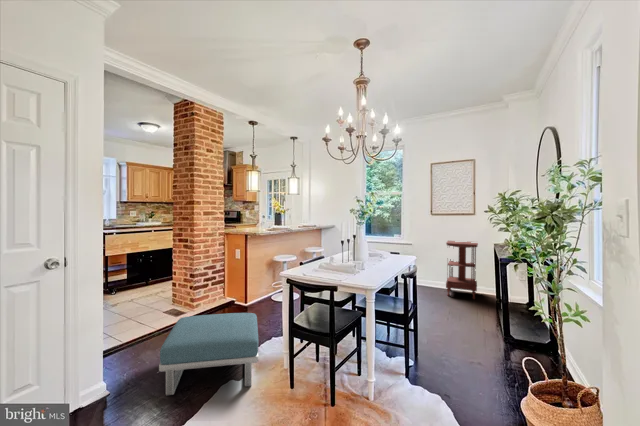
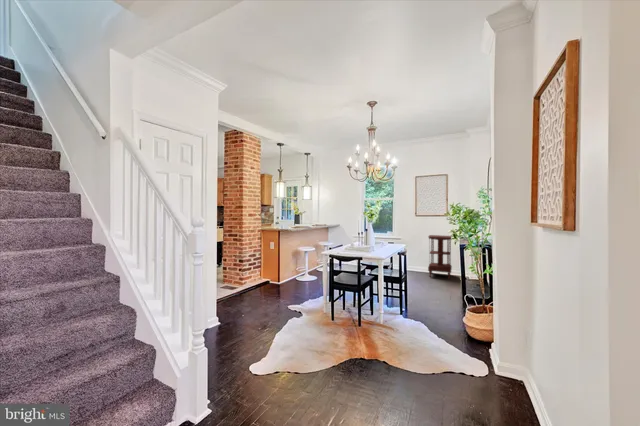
footstool: present [159,313,259,395] -> none [243,284,305,333]

